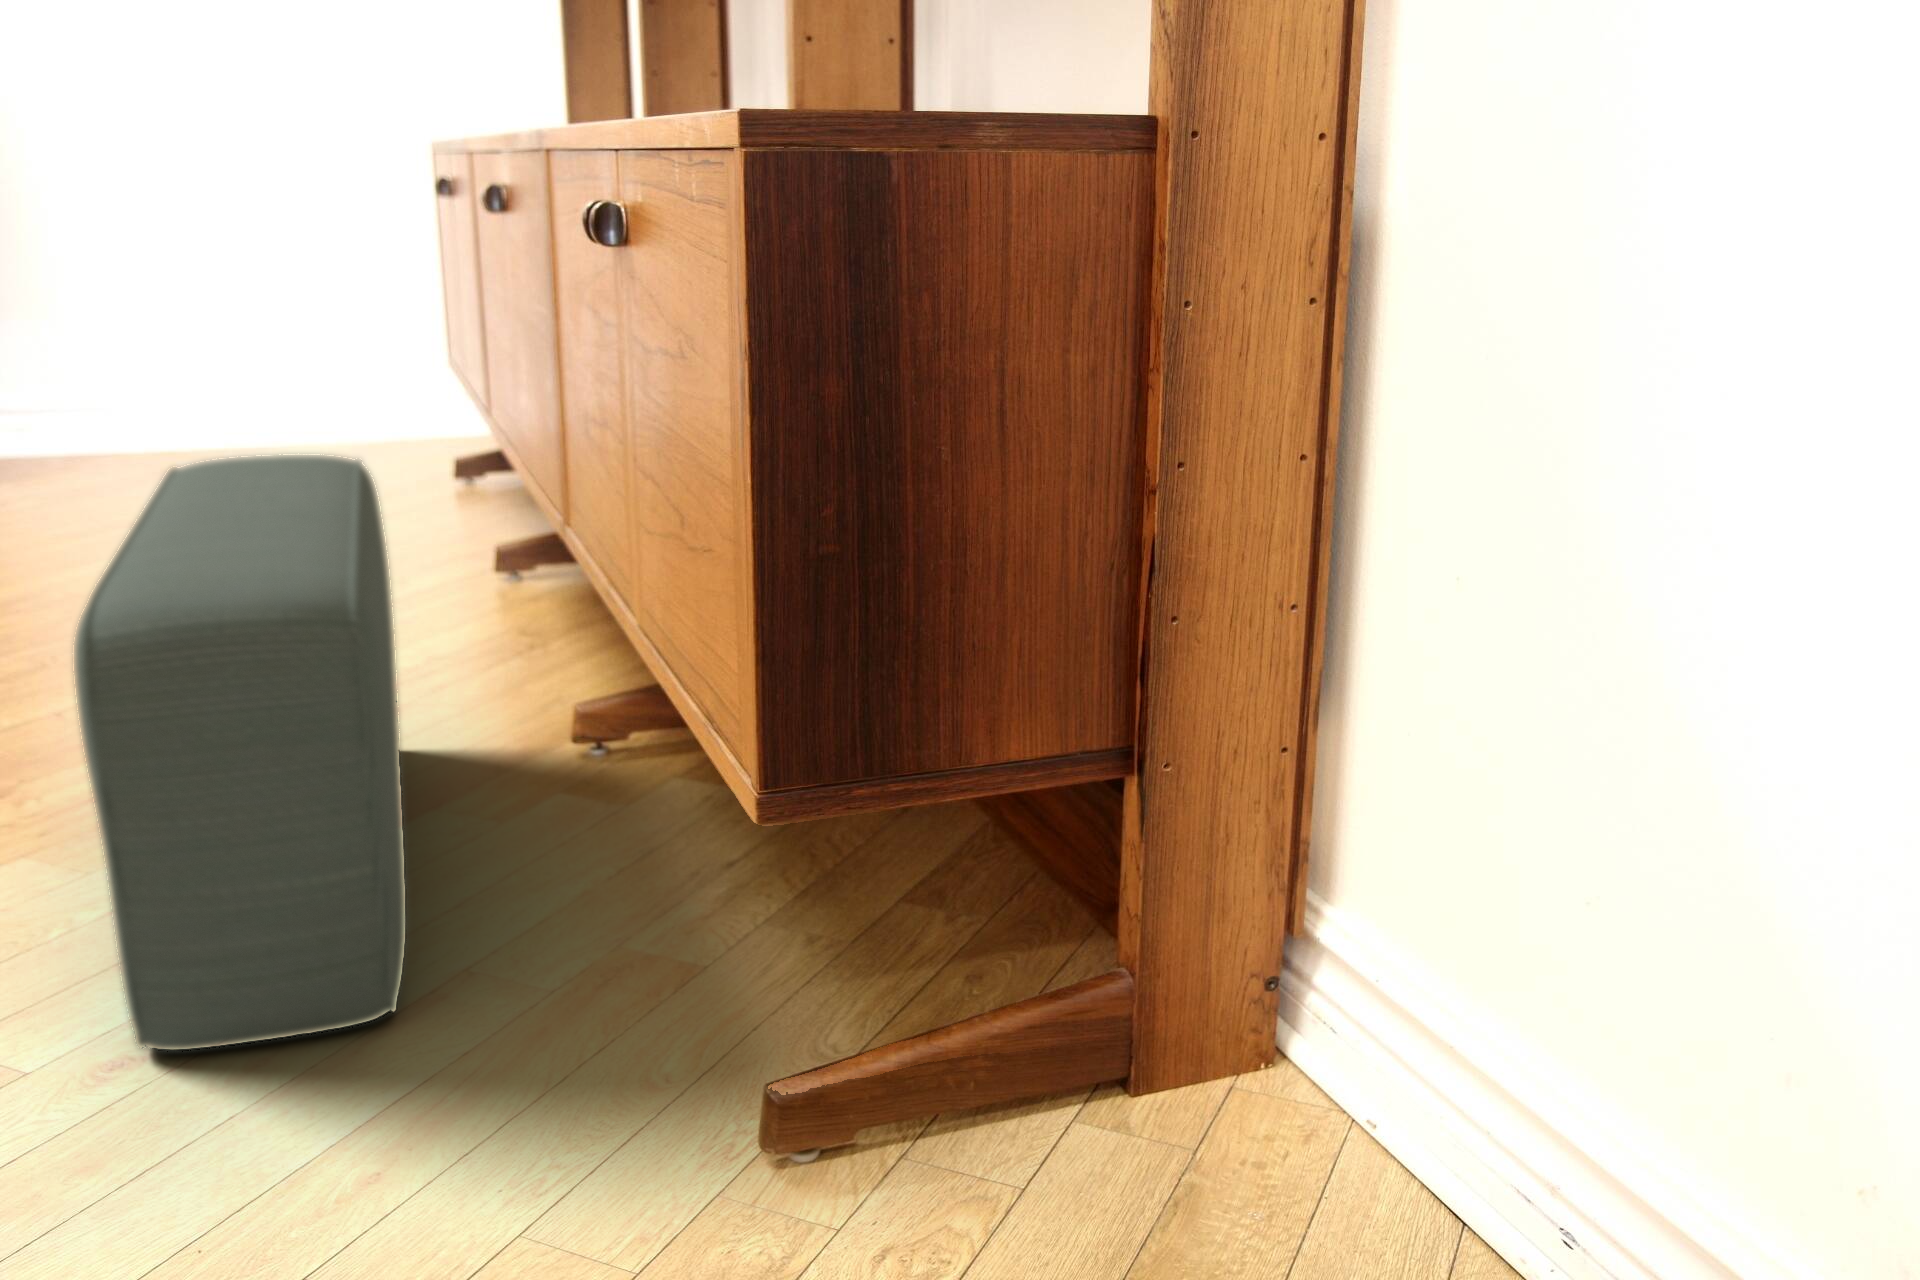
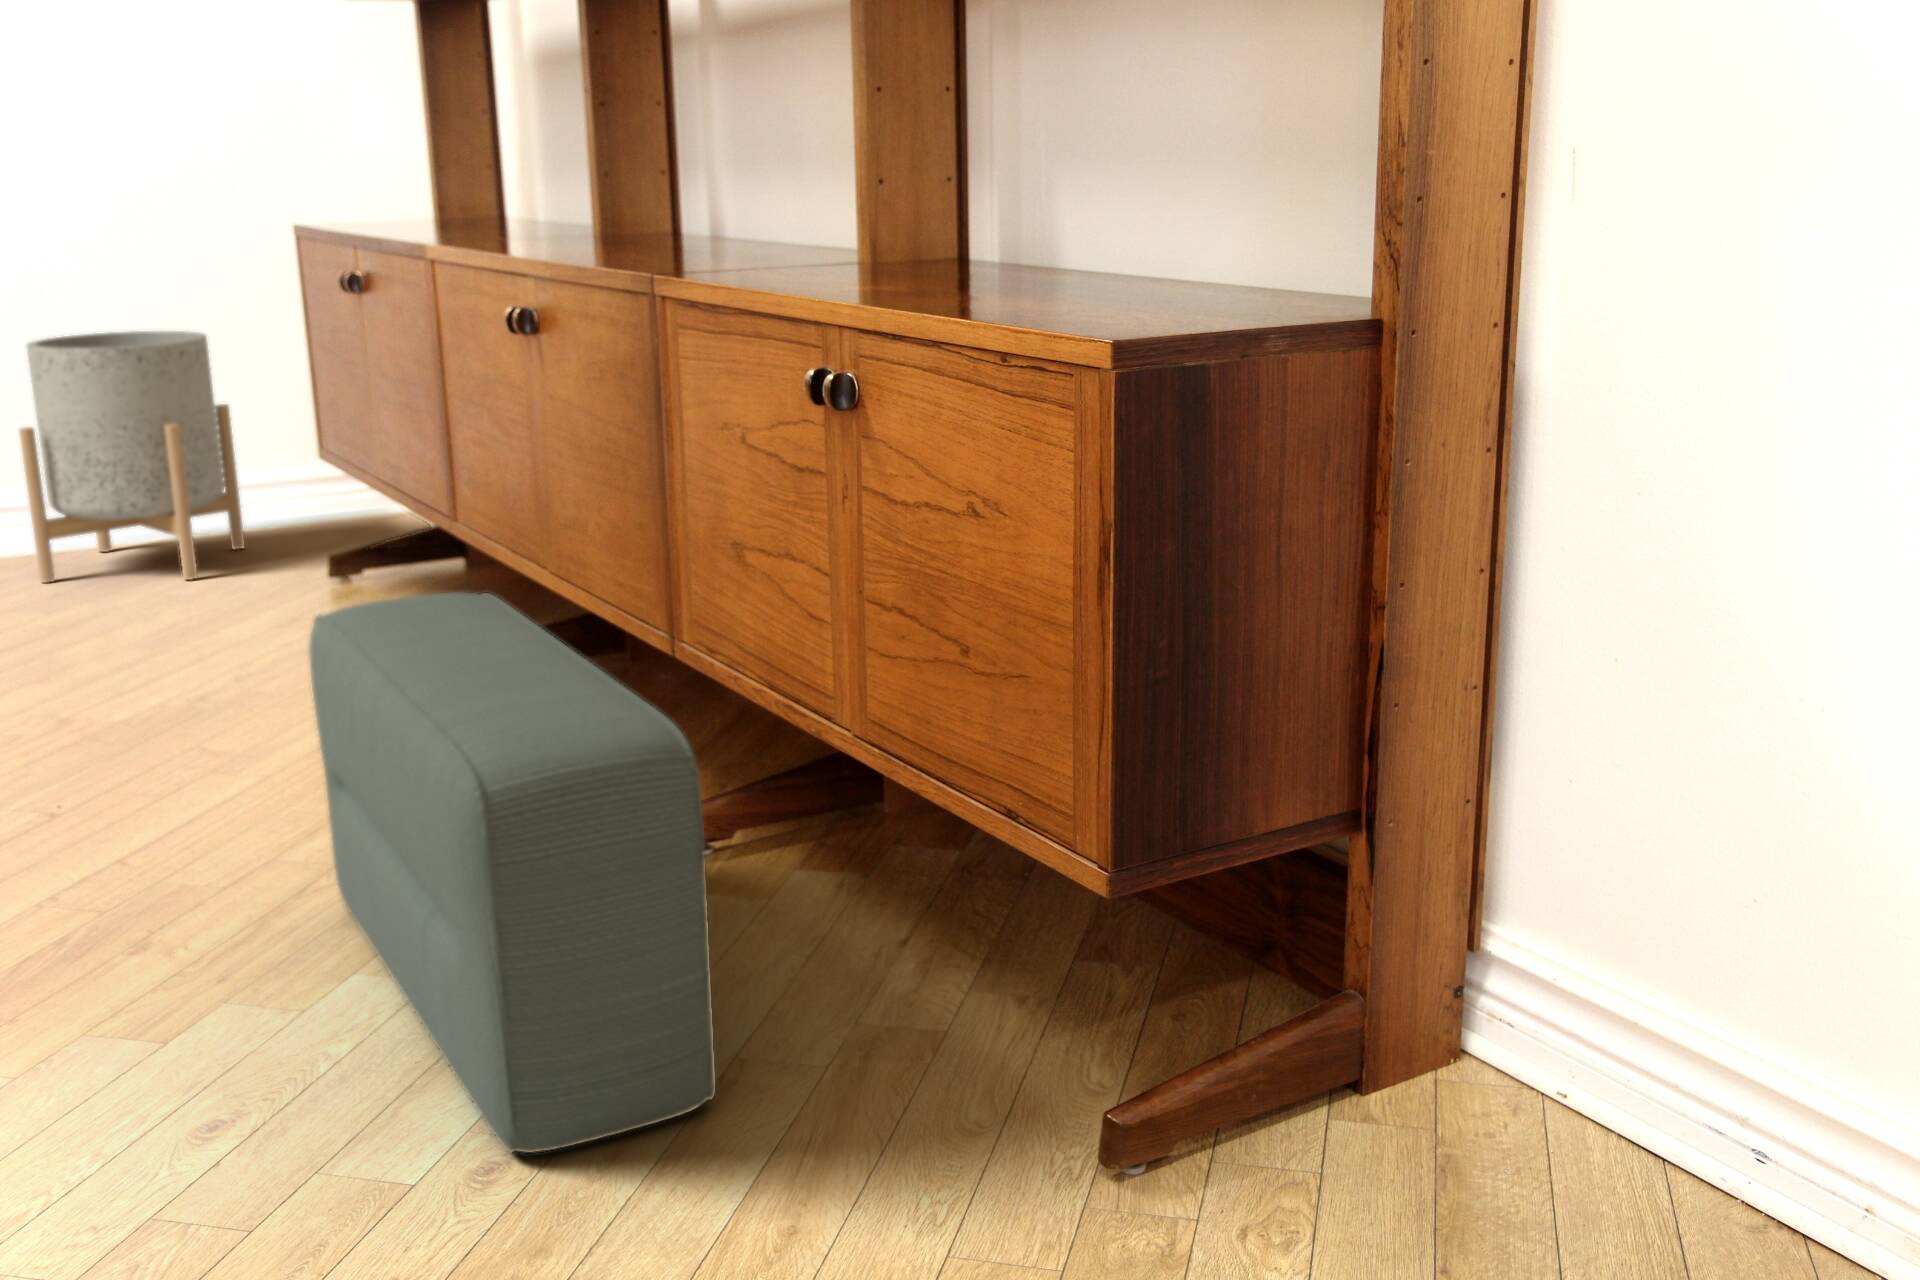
planter: none [189,244,403,473] -> present [19,331,245,583]

